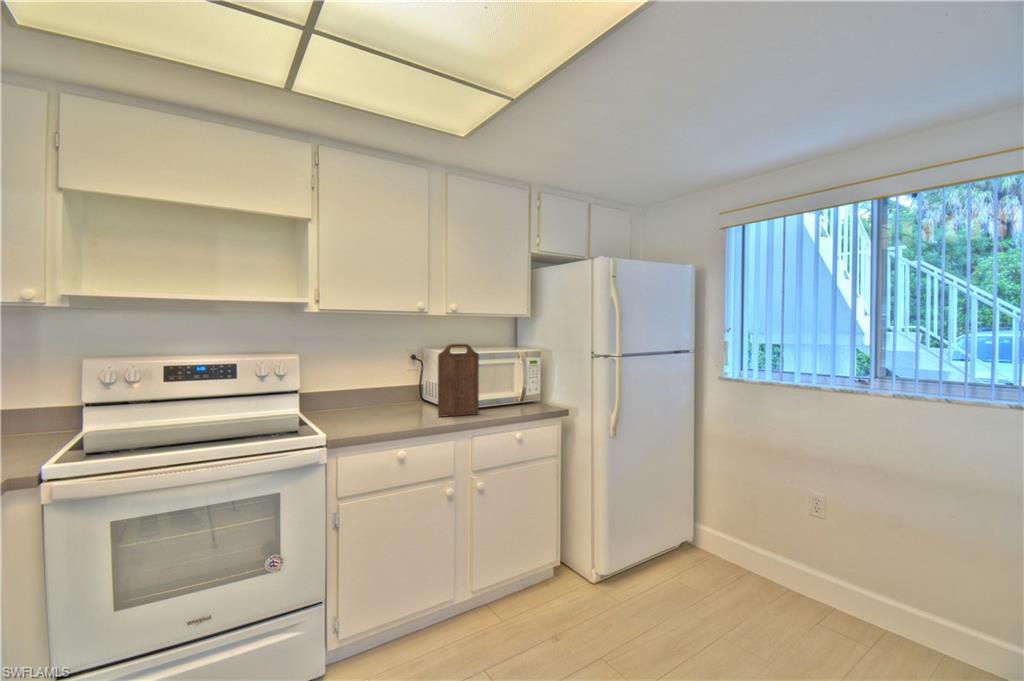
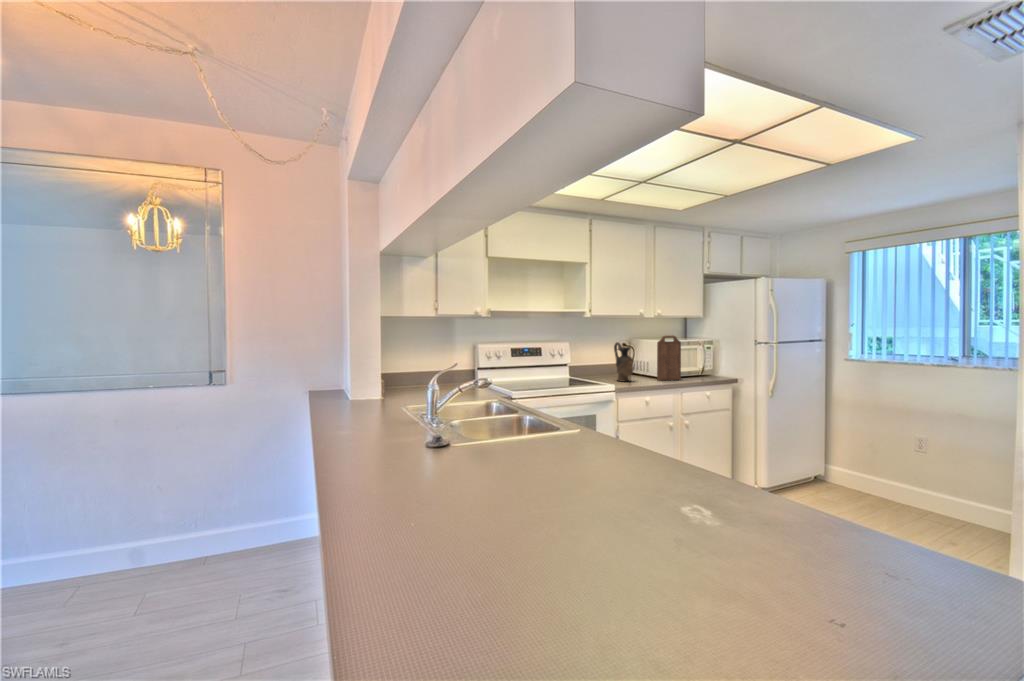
ceramic pitcher: none [367,354,396,421] -> present [614,342,633,381]

